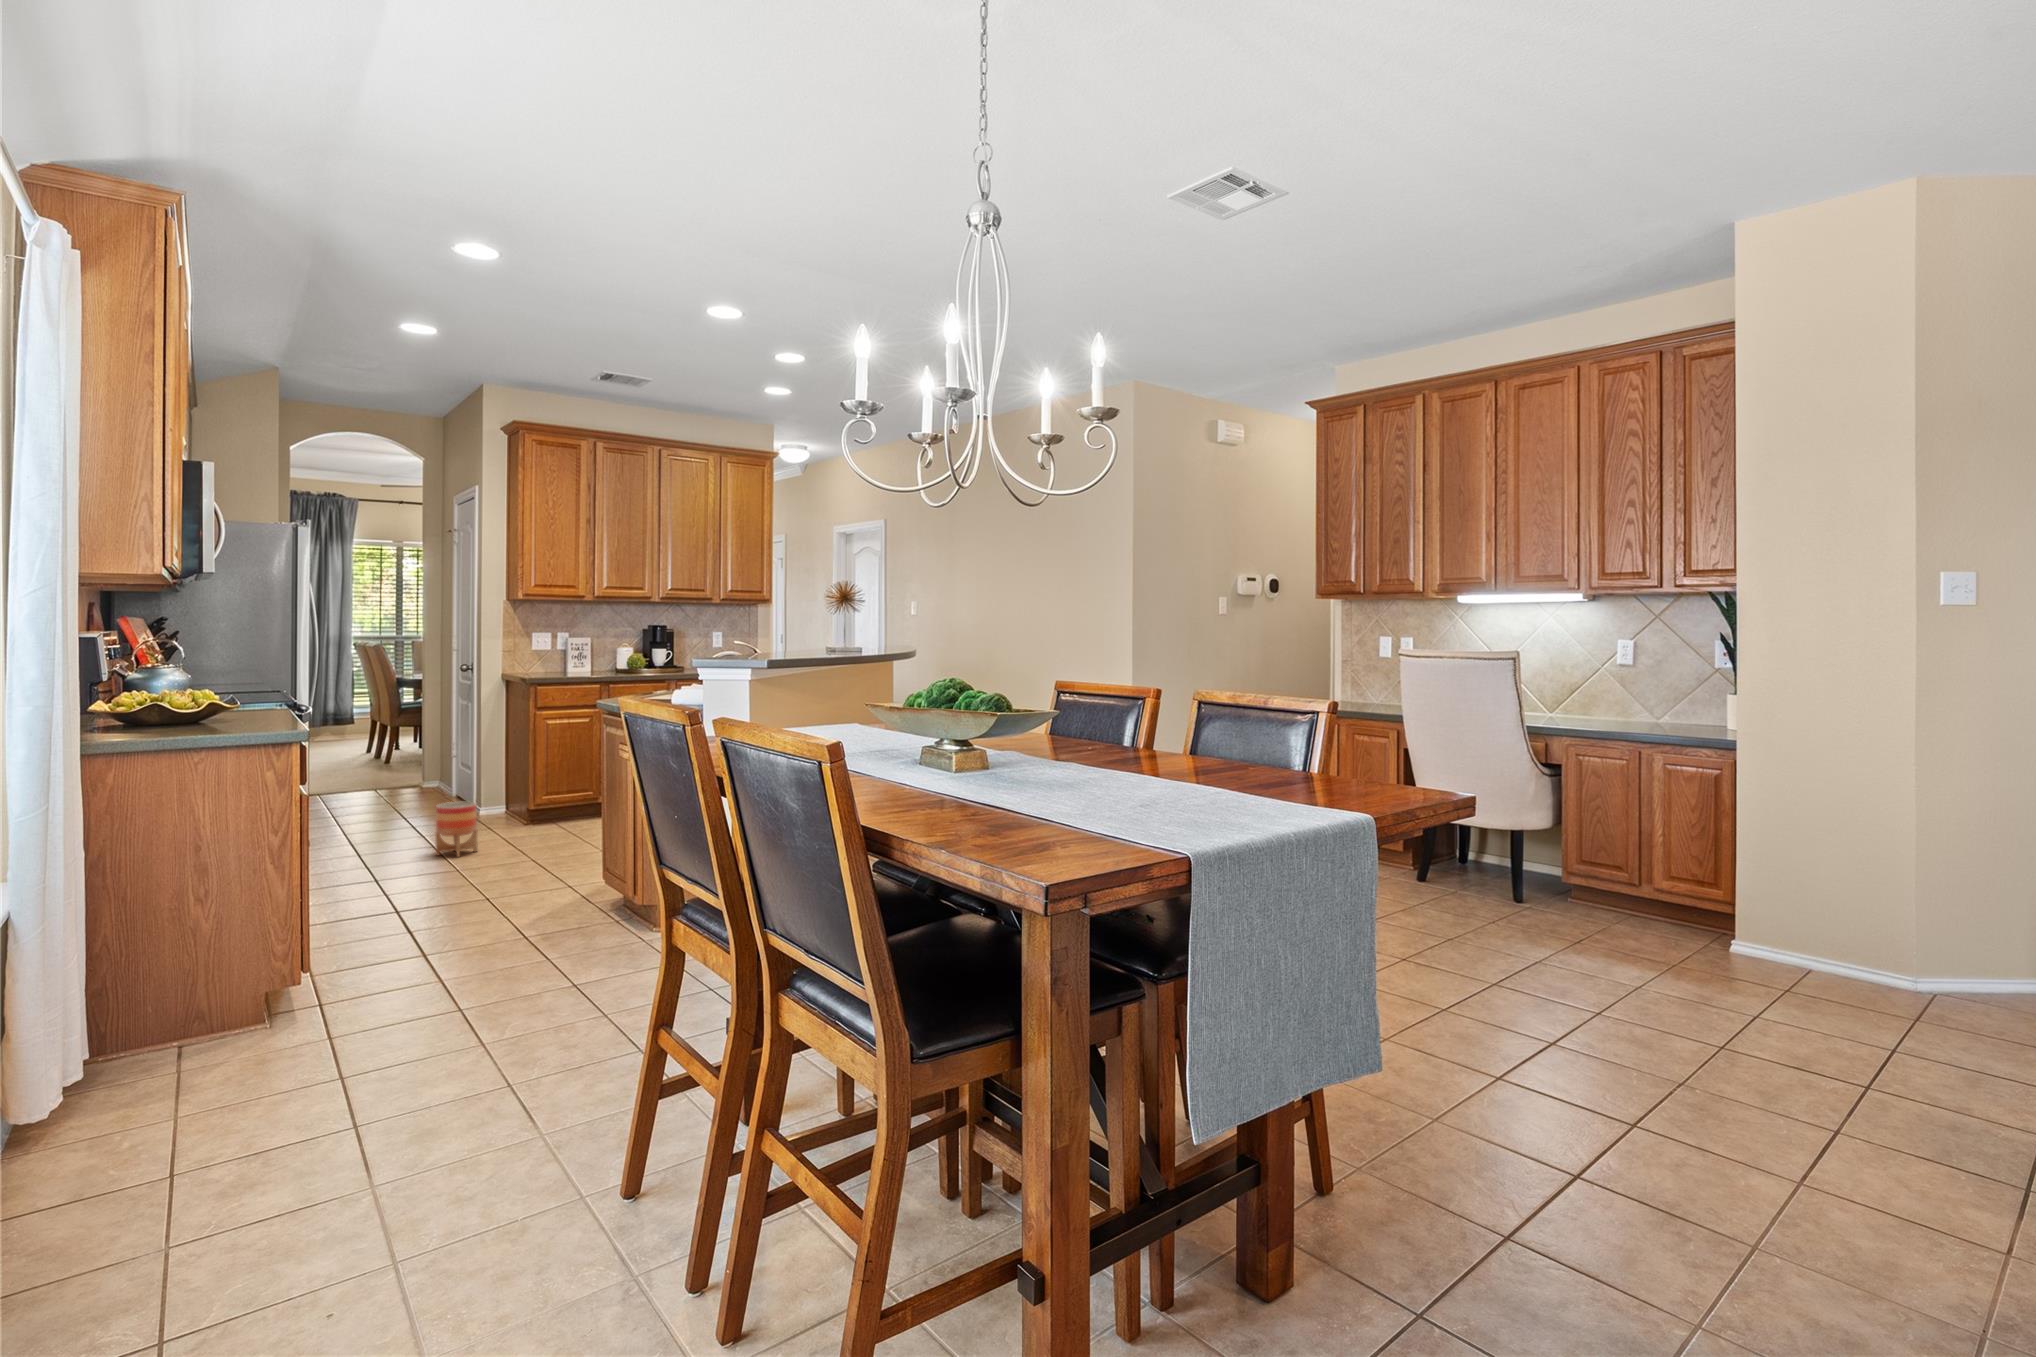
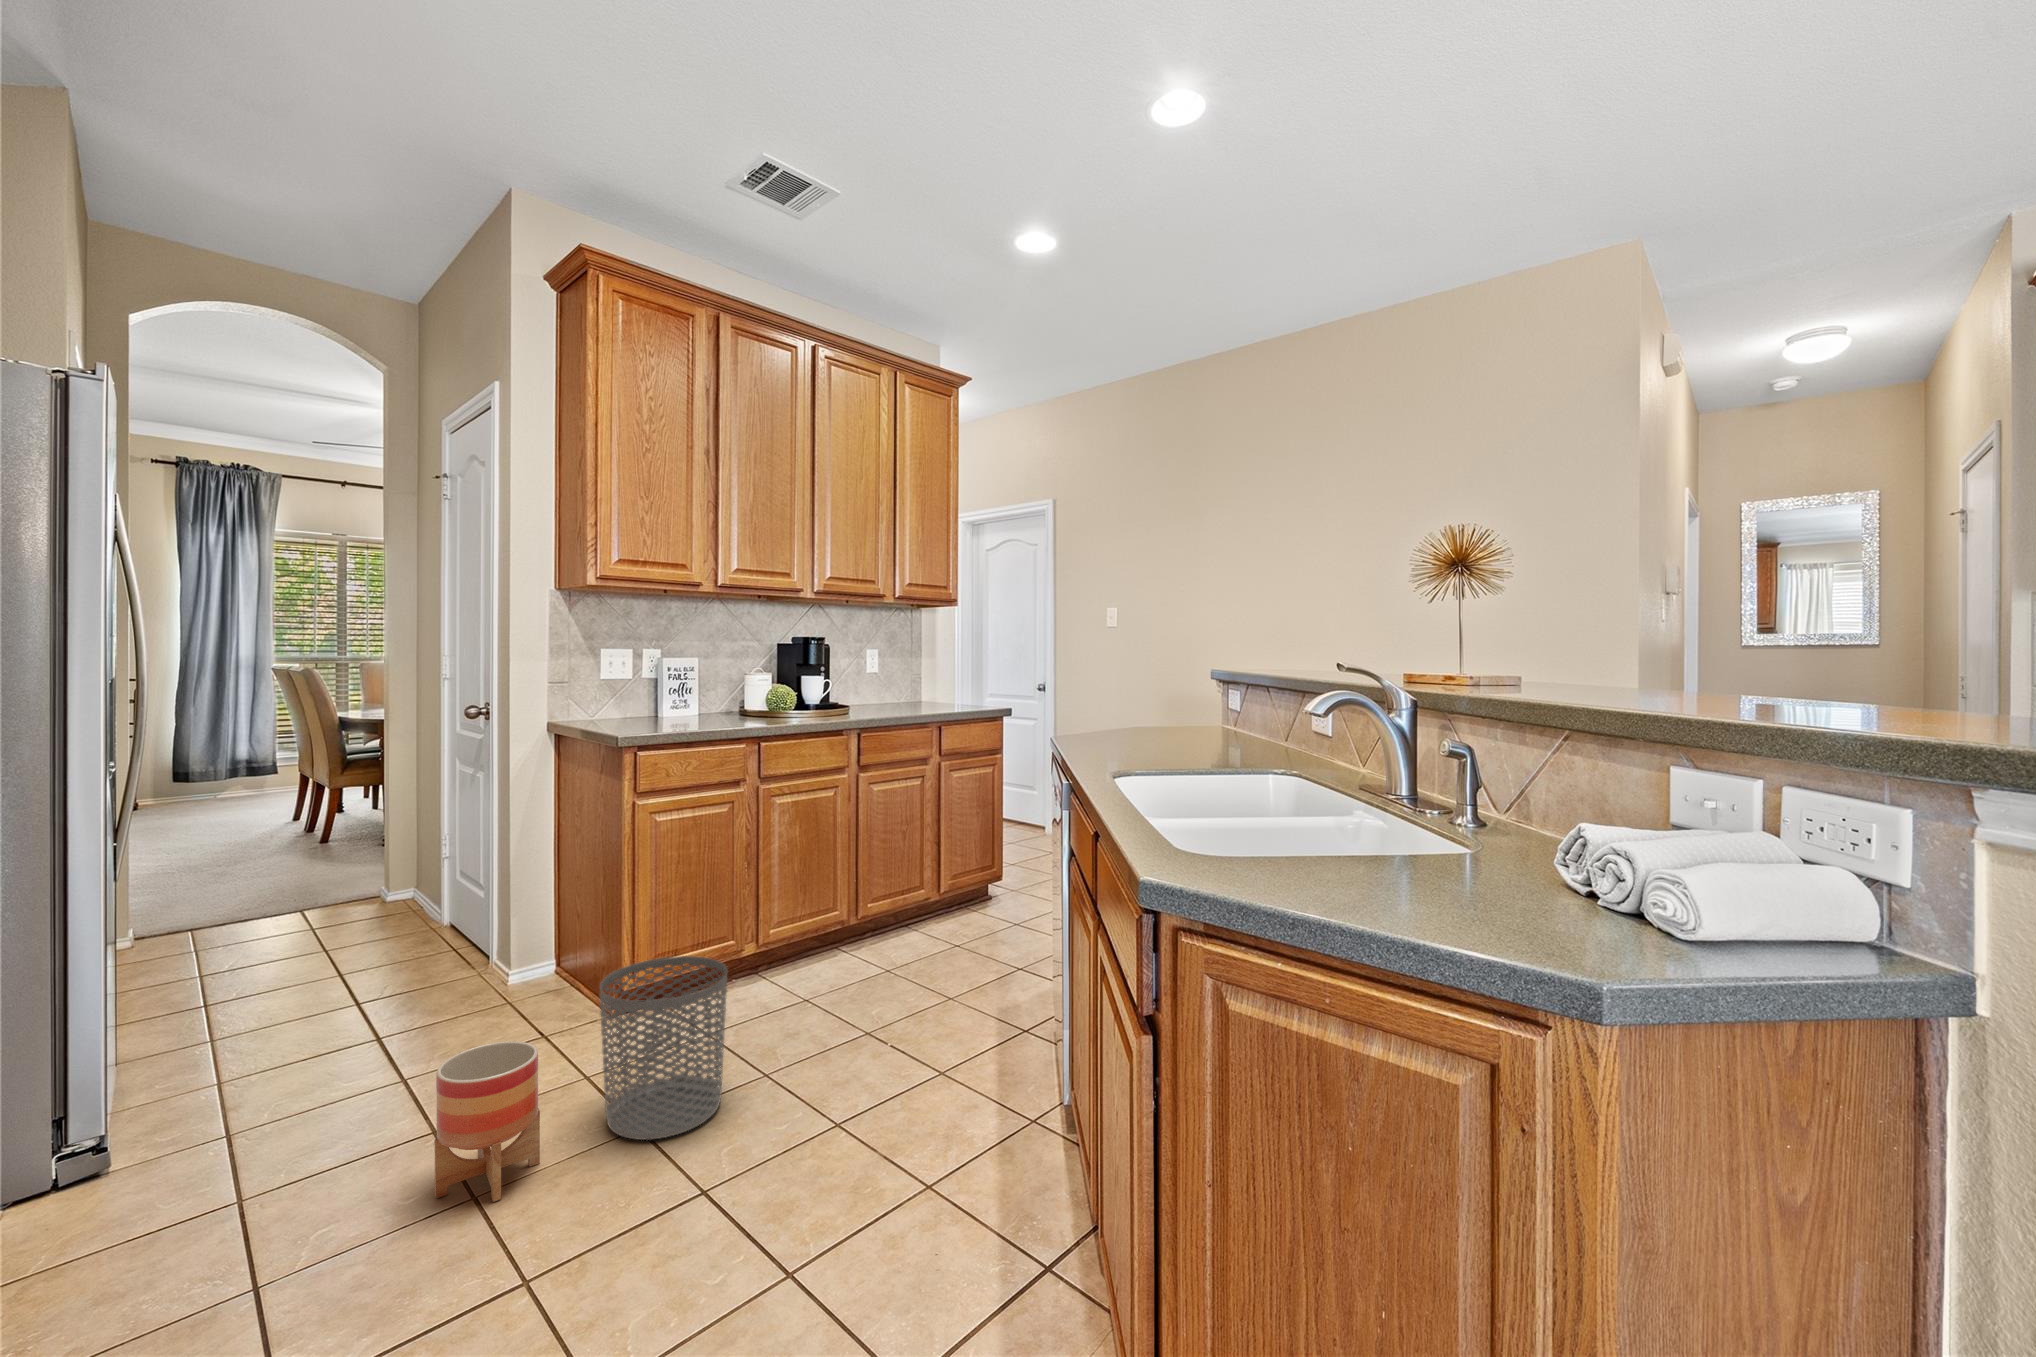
waste bin: none [505,779,563,849] -> present [600,956,727,1140]

